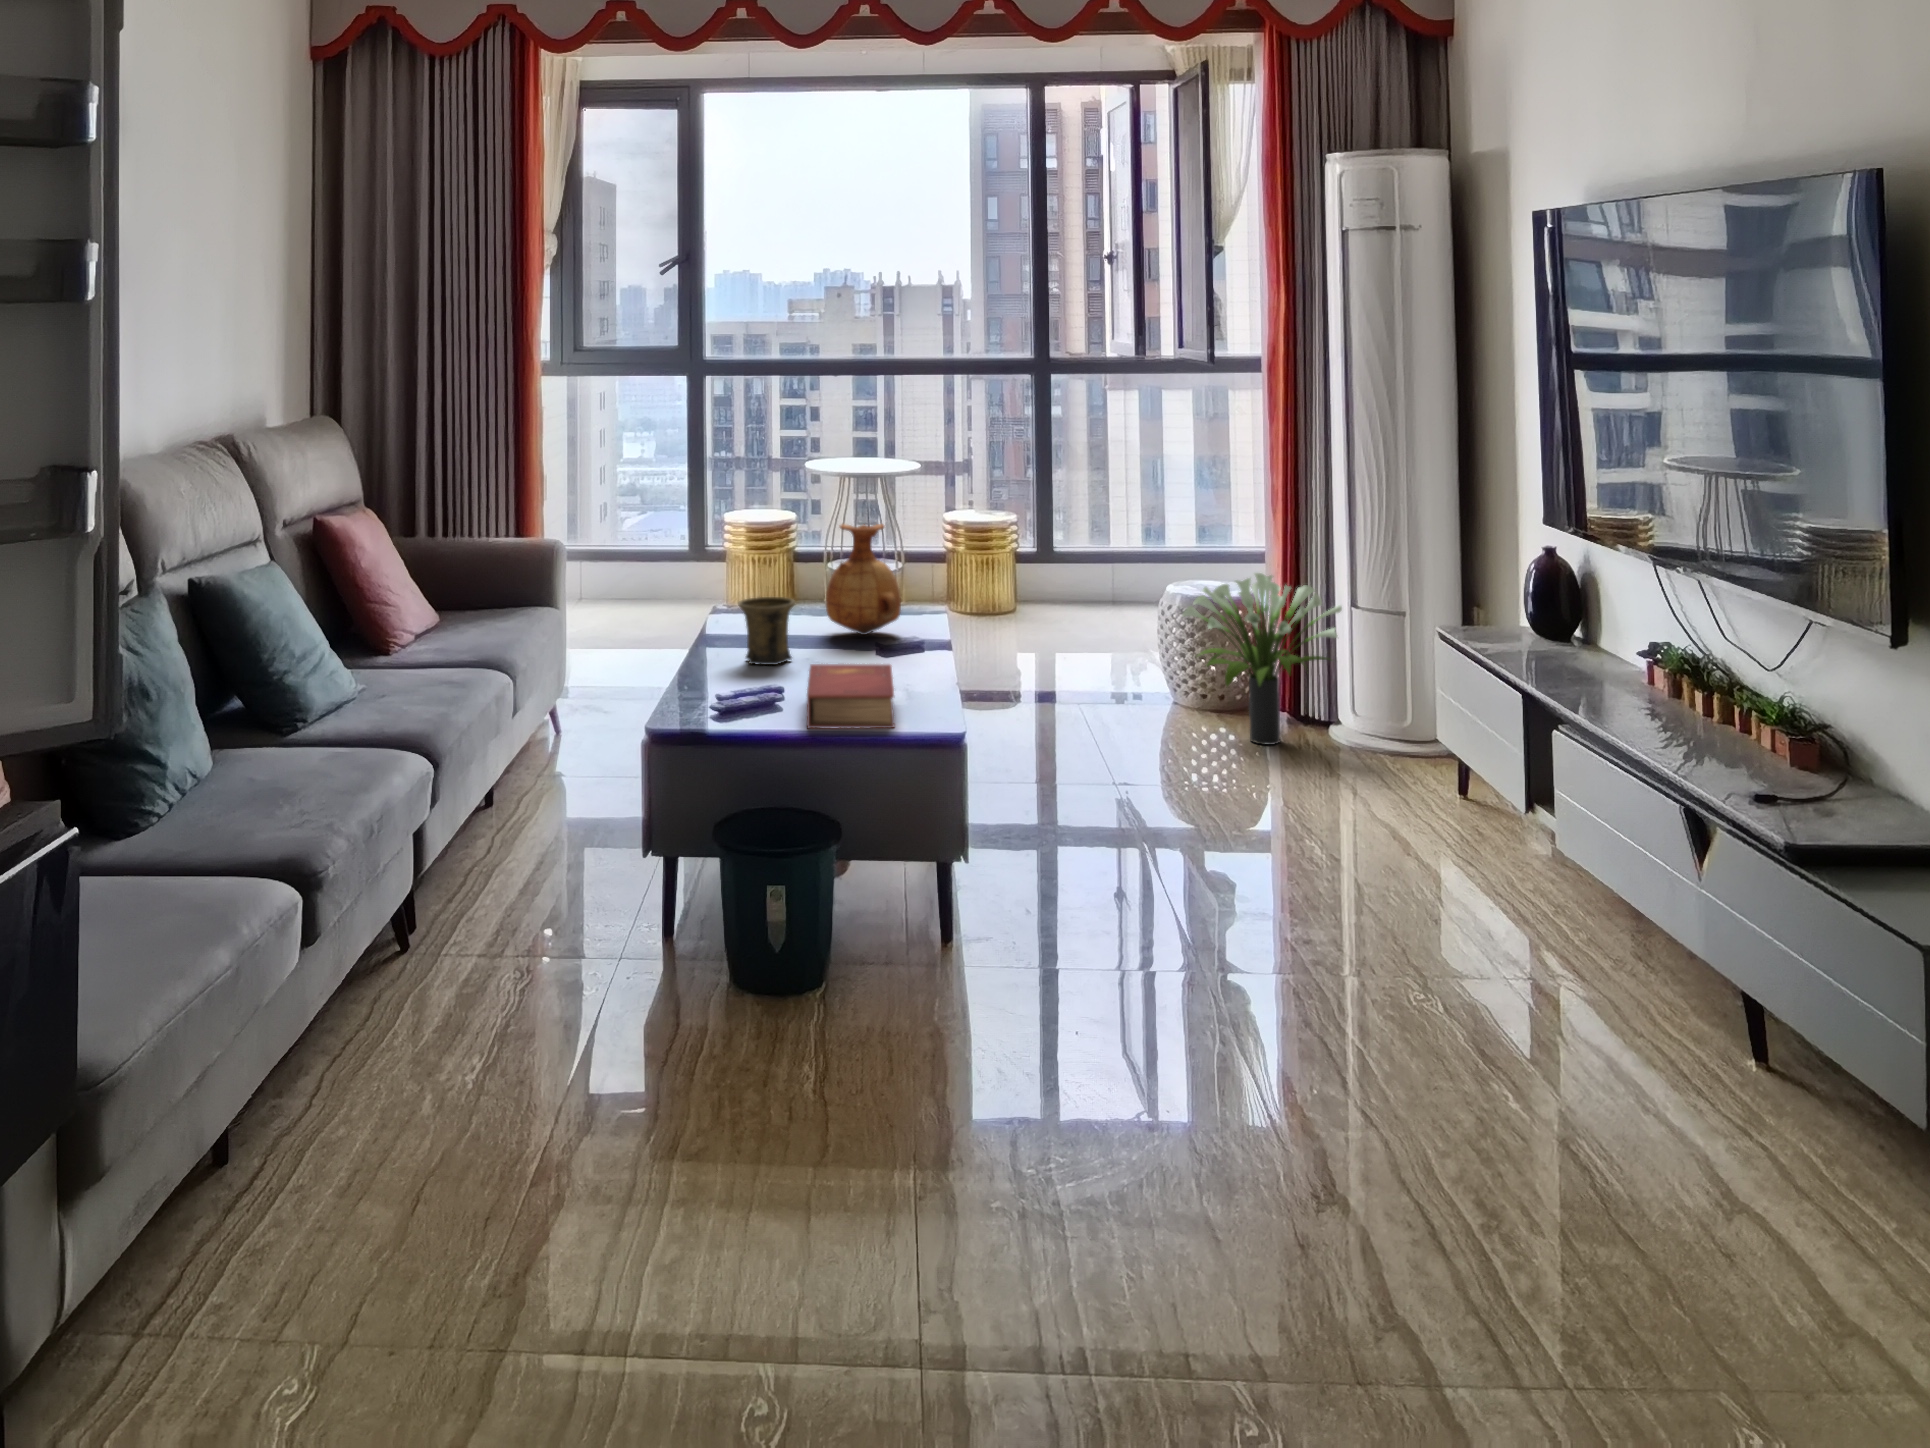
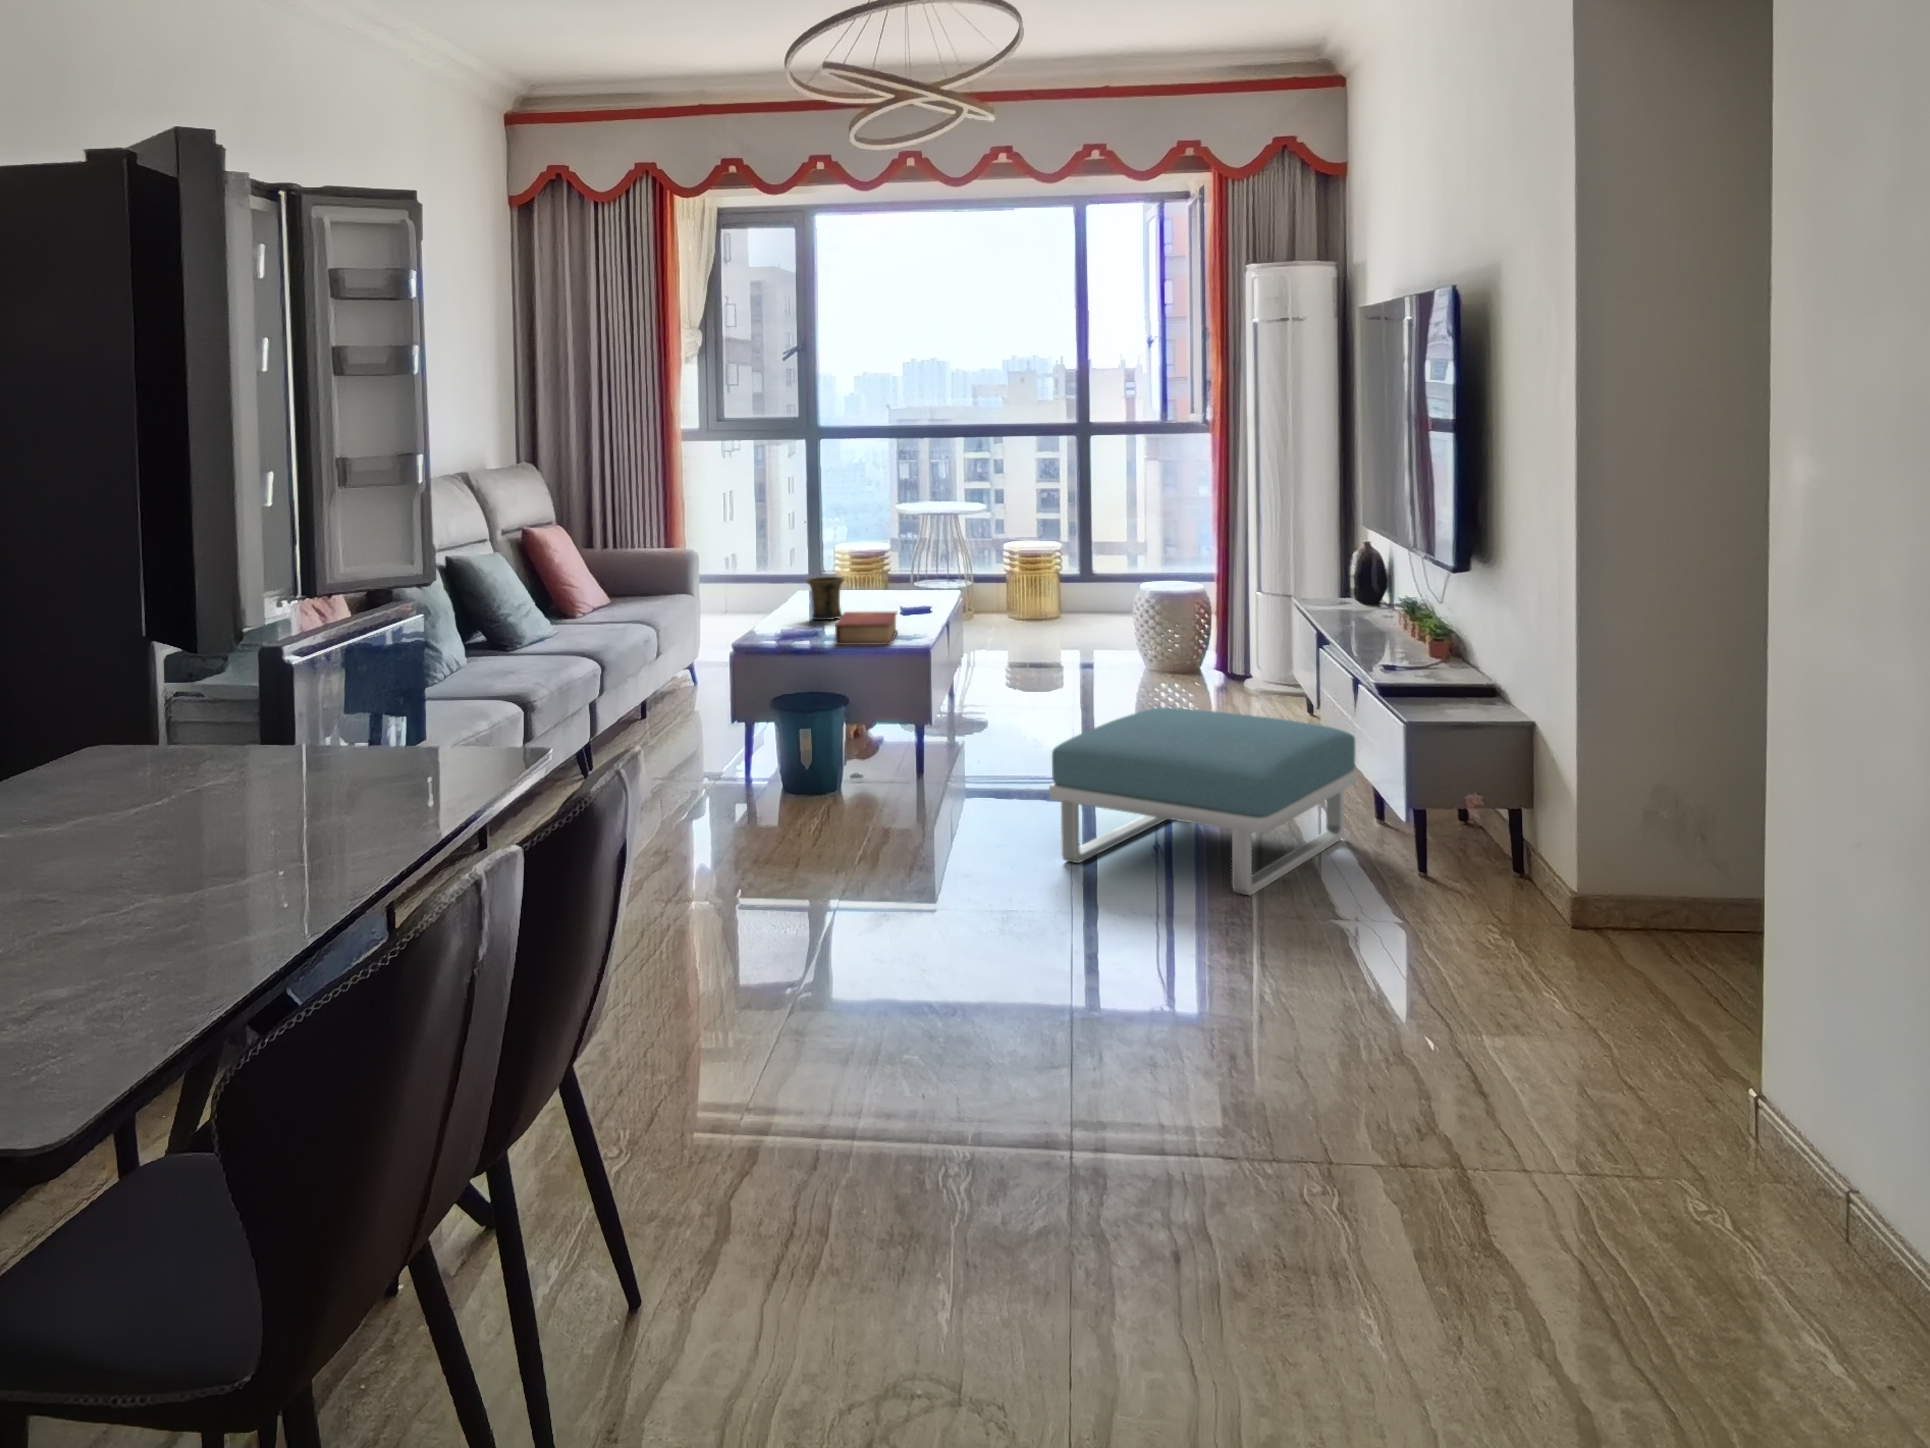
vase: present [826,524,901,635] -> none [872,530,924,607]
potted plant: present [1183,573,1342,745] -> none [1138,569,1254,689]
footstool: none [1255,865,1766,1318] -> present [1049,708,1357,895]

